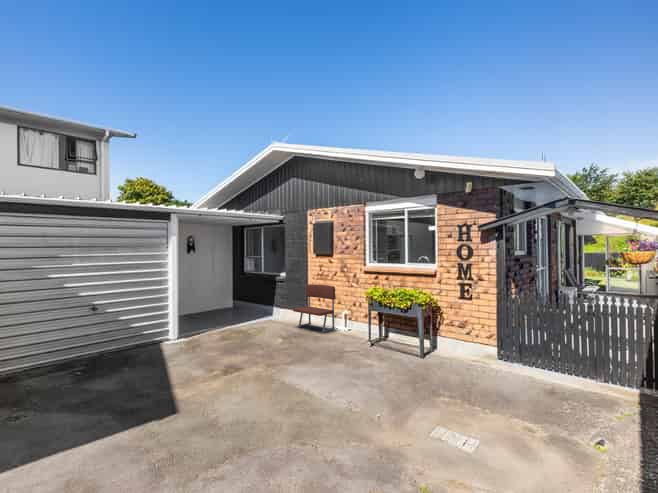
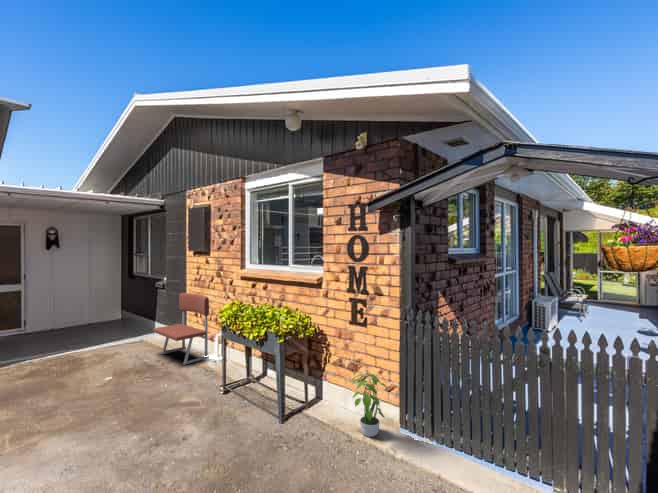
potted plant: none [465,326,489,363] -> present [352,374,388,437]

